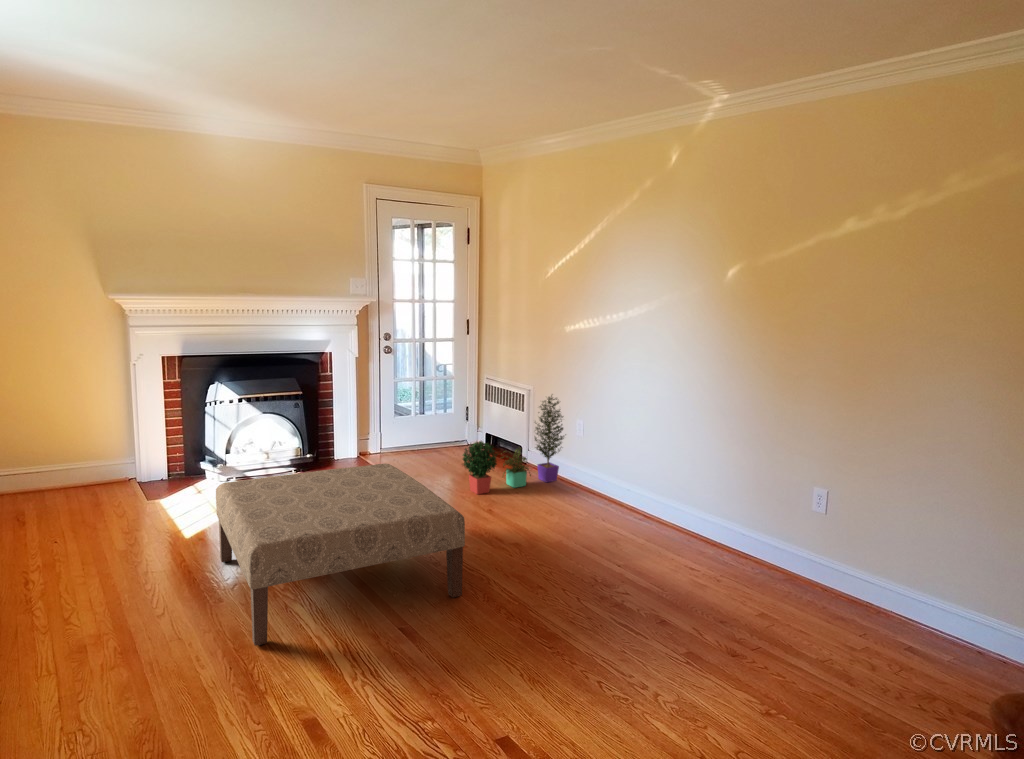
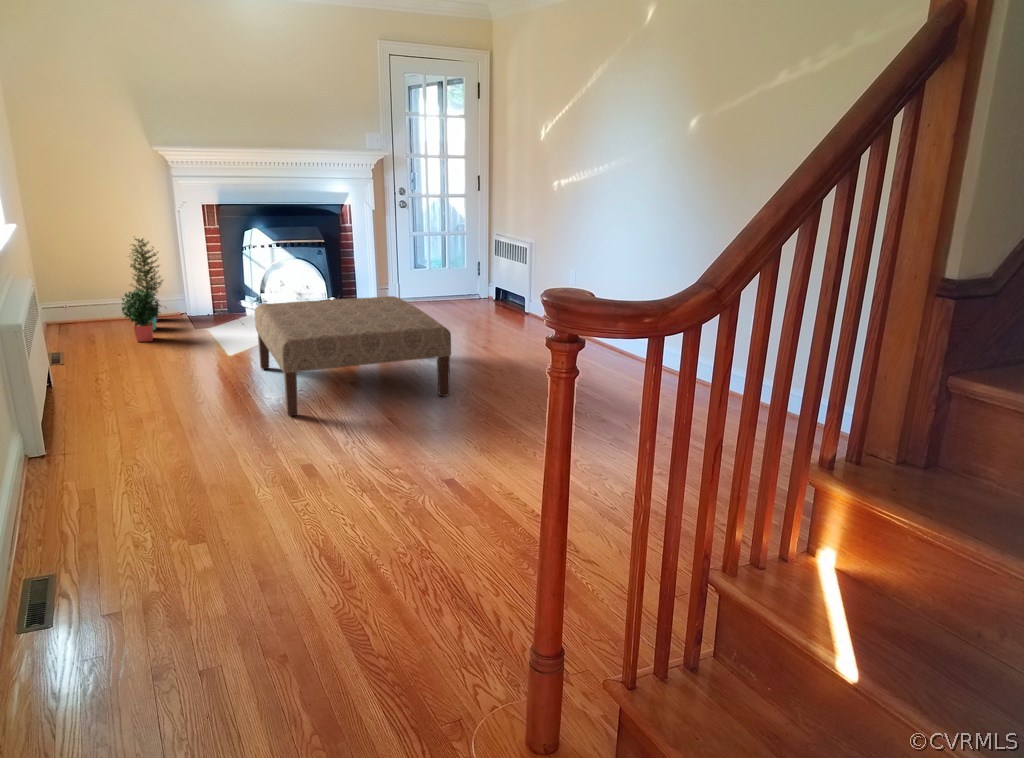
potted plant: present [463,395,564,494] -> present [122,238,163,342]

